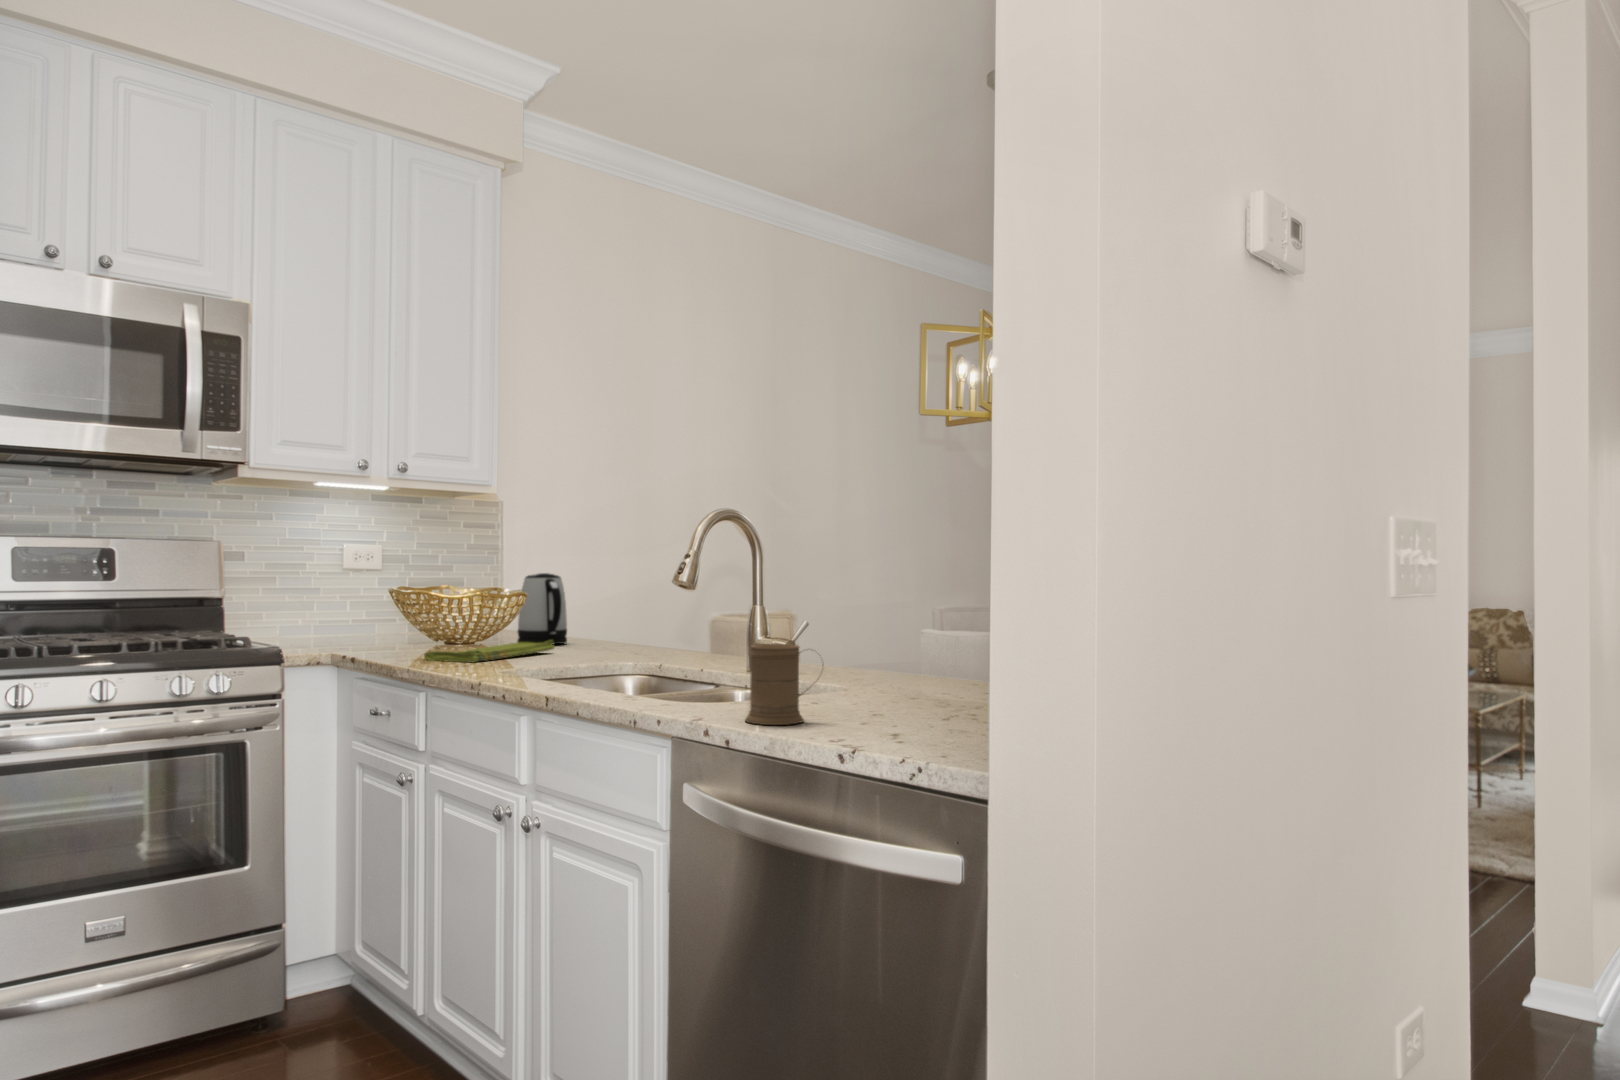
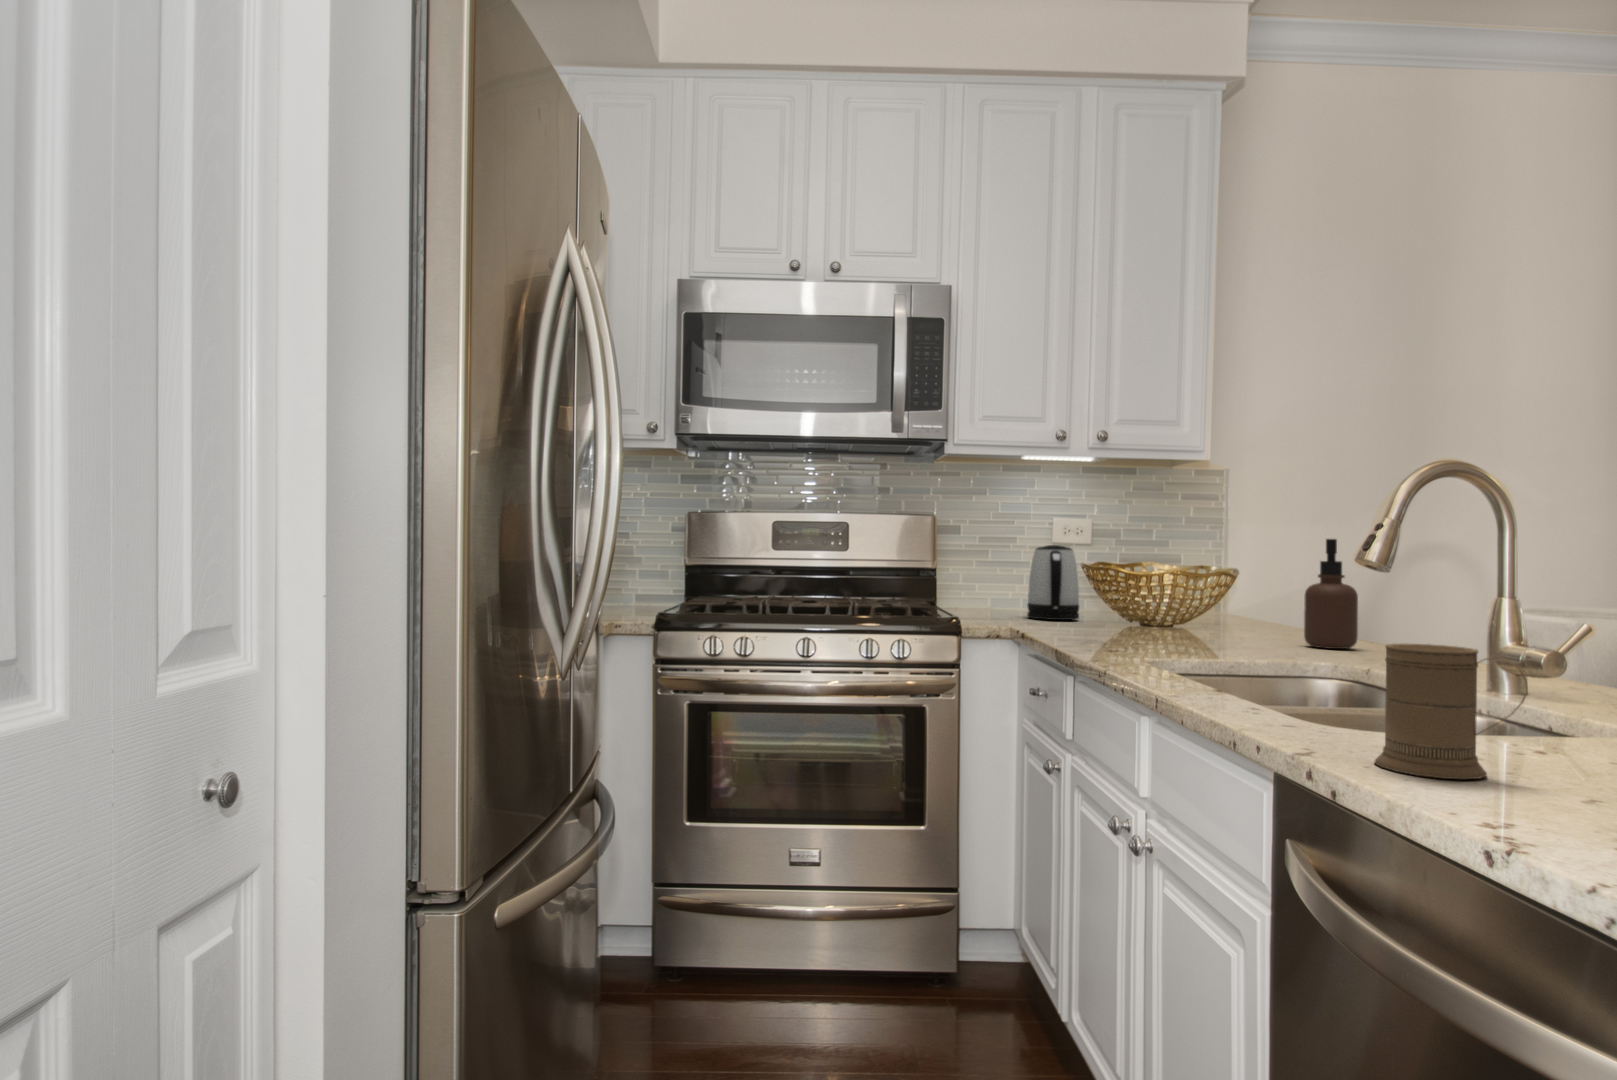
soap dispenser: none [591,564,629,651] -> present [1304,539,1358,649]
kettle: present [517,573,567,644] -> present [1027,545,1079,620]
dish towel: present [424,640,554,663] -> none [1087,629,1250,647]

